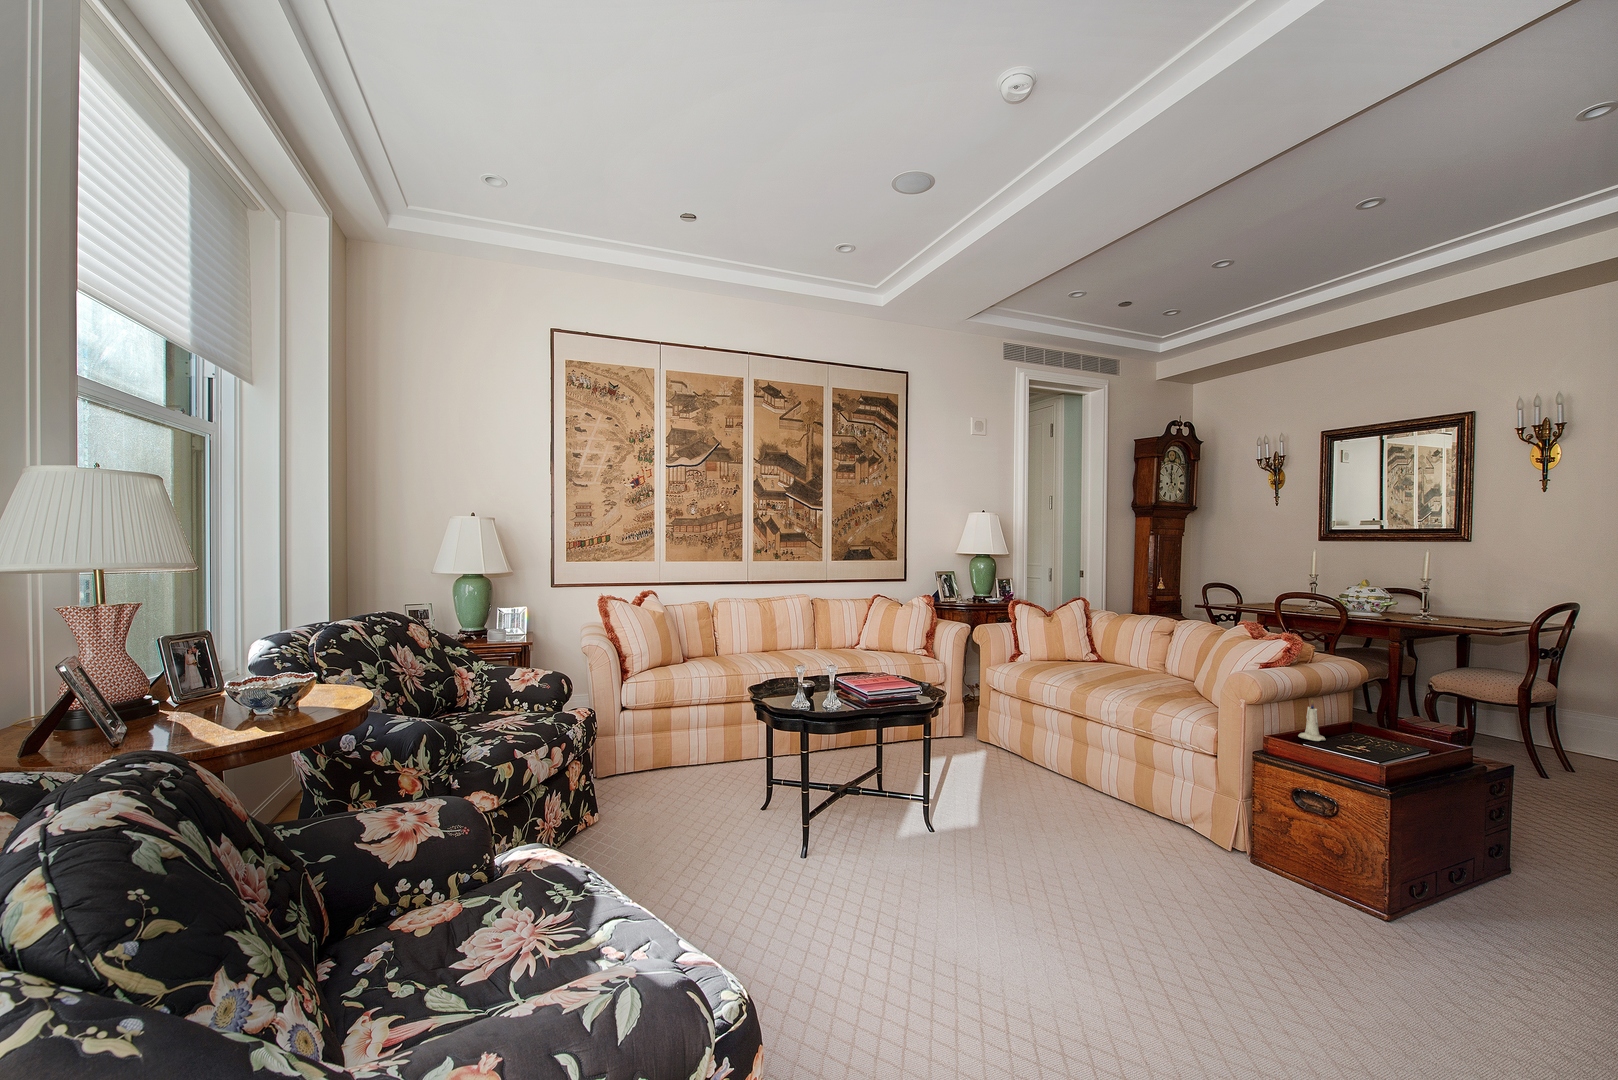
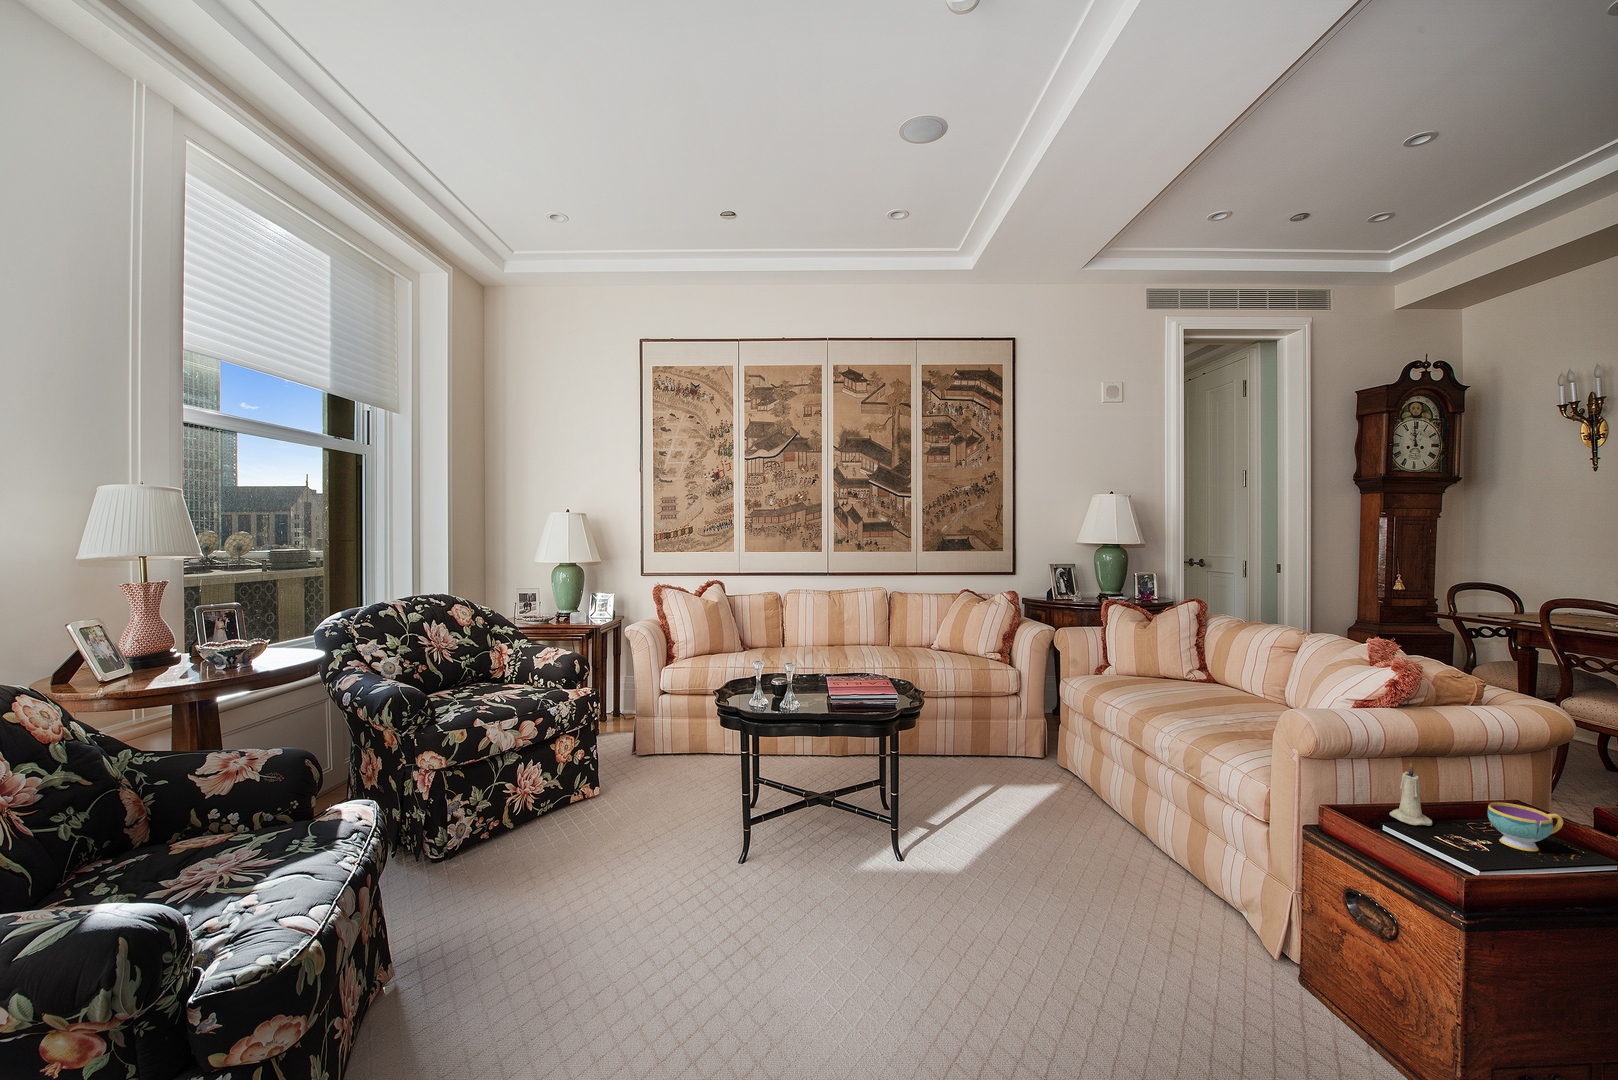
teacup: none [1359,719,1397,746] -> present [1488,802,1563,851]

